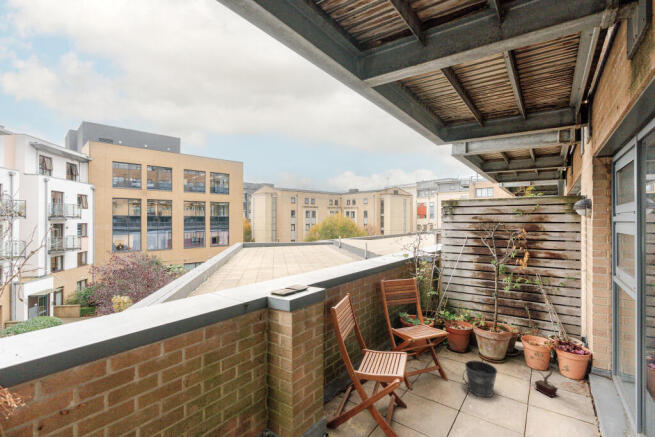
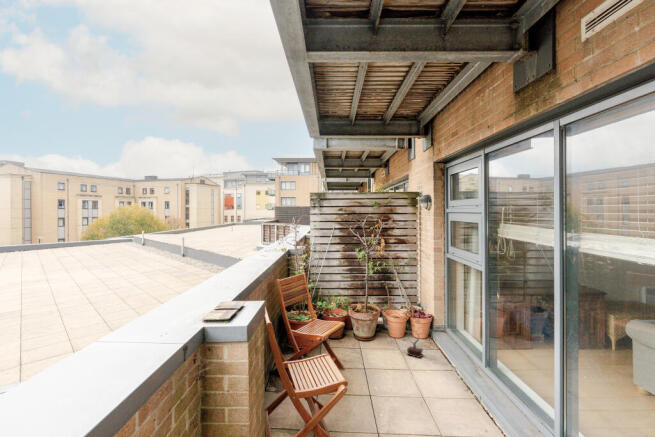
bucket: present [462,361,497,397] -> none [359,343,388,375]

